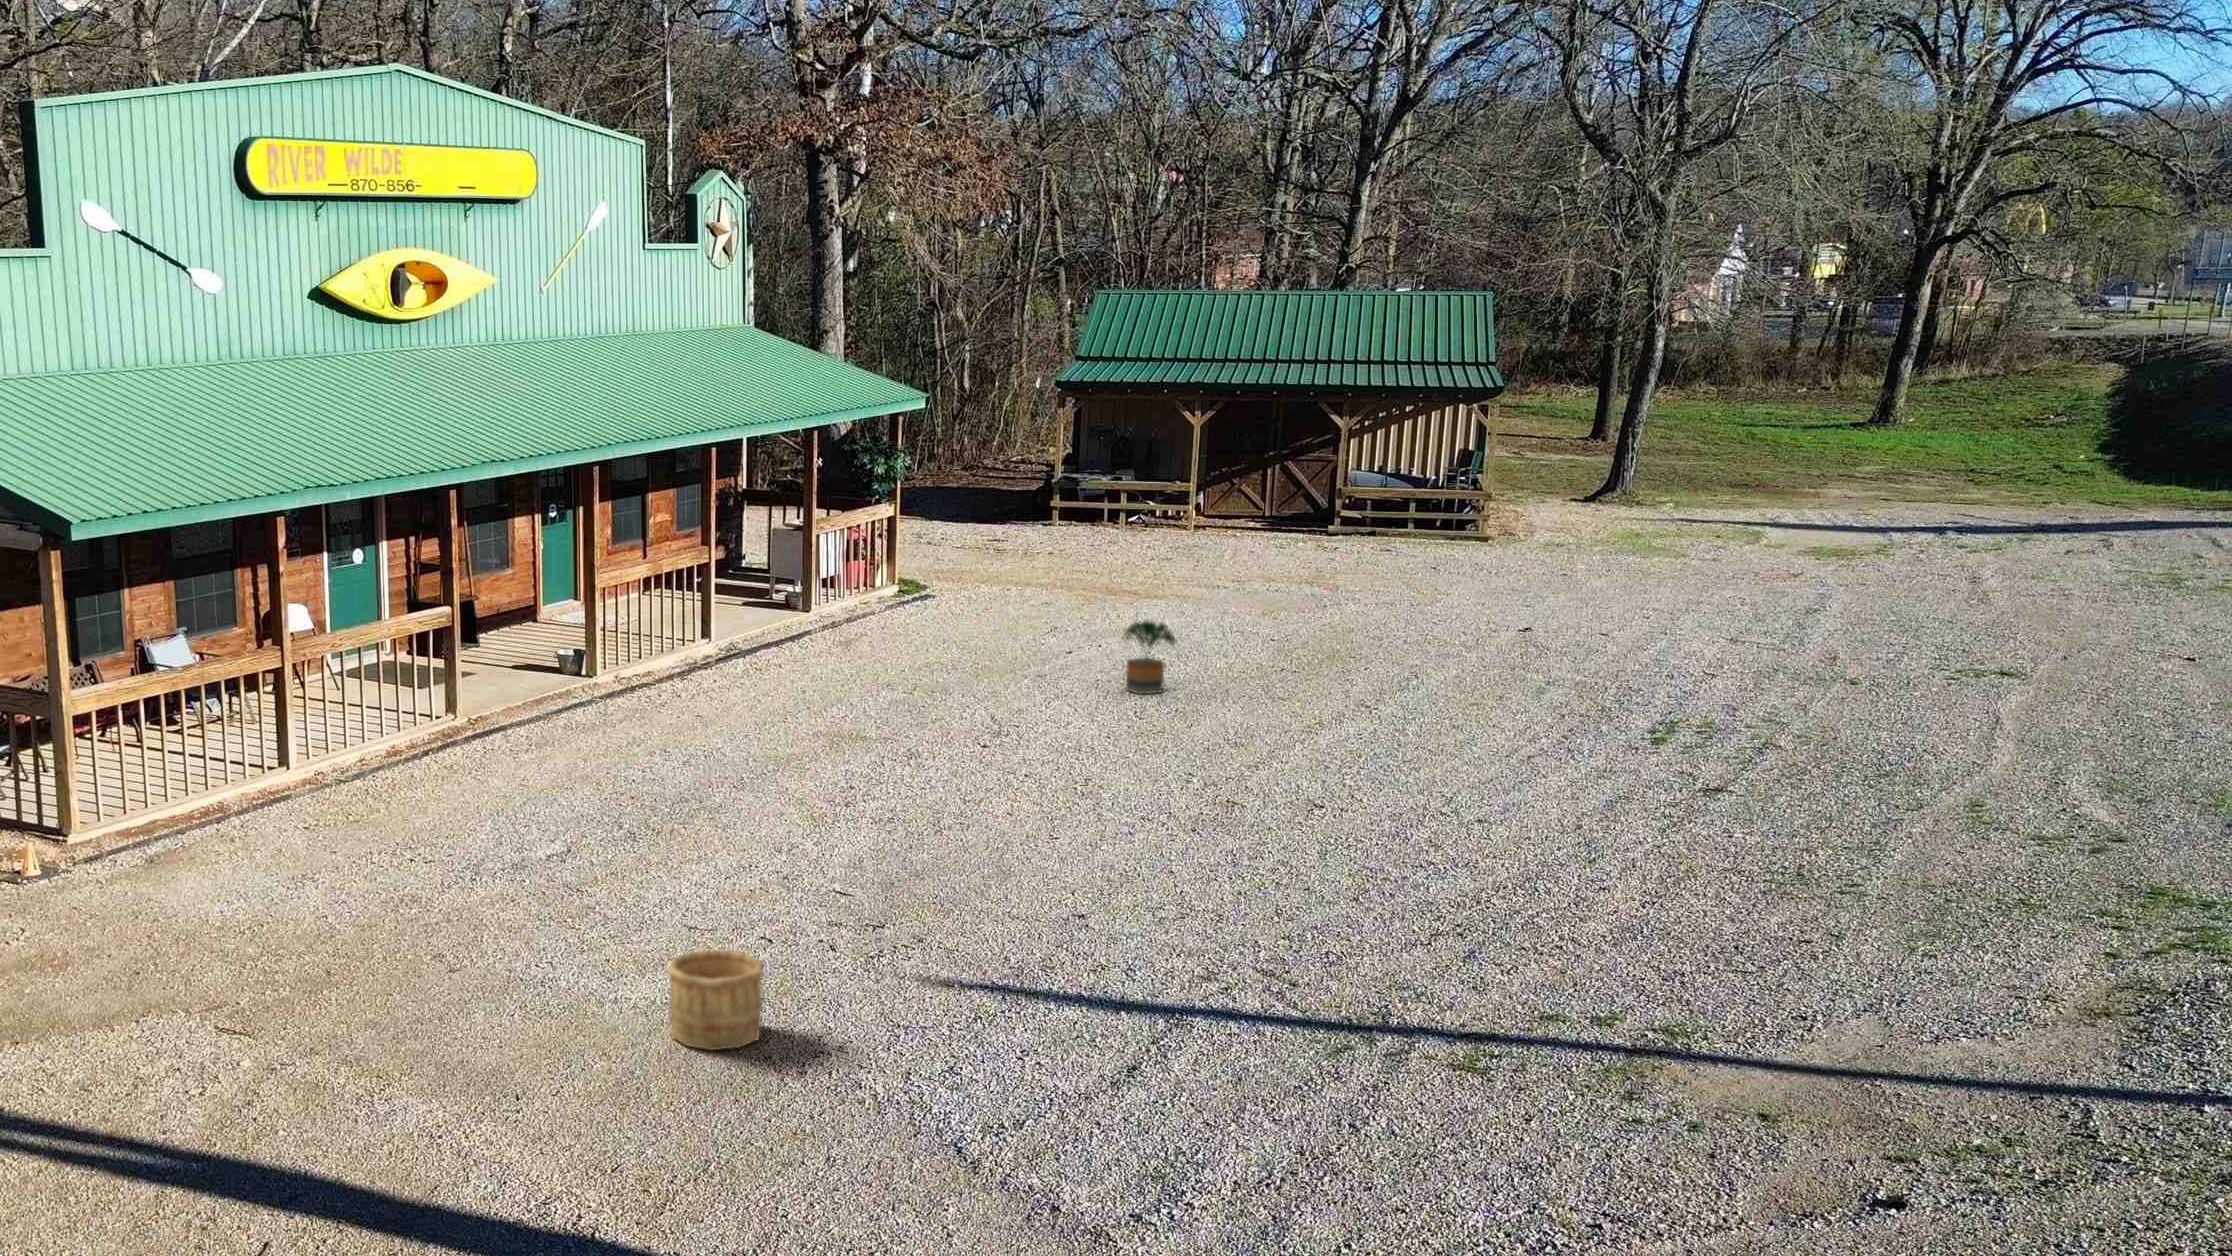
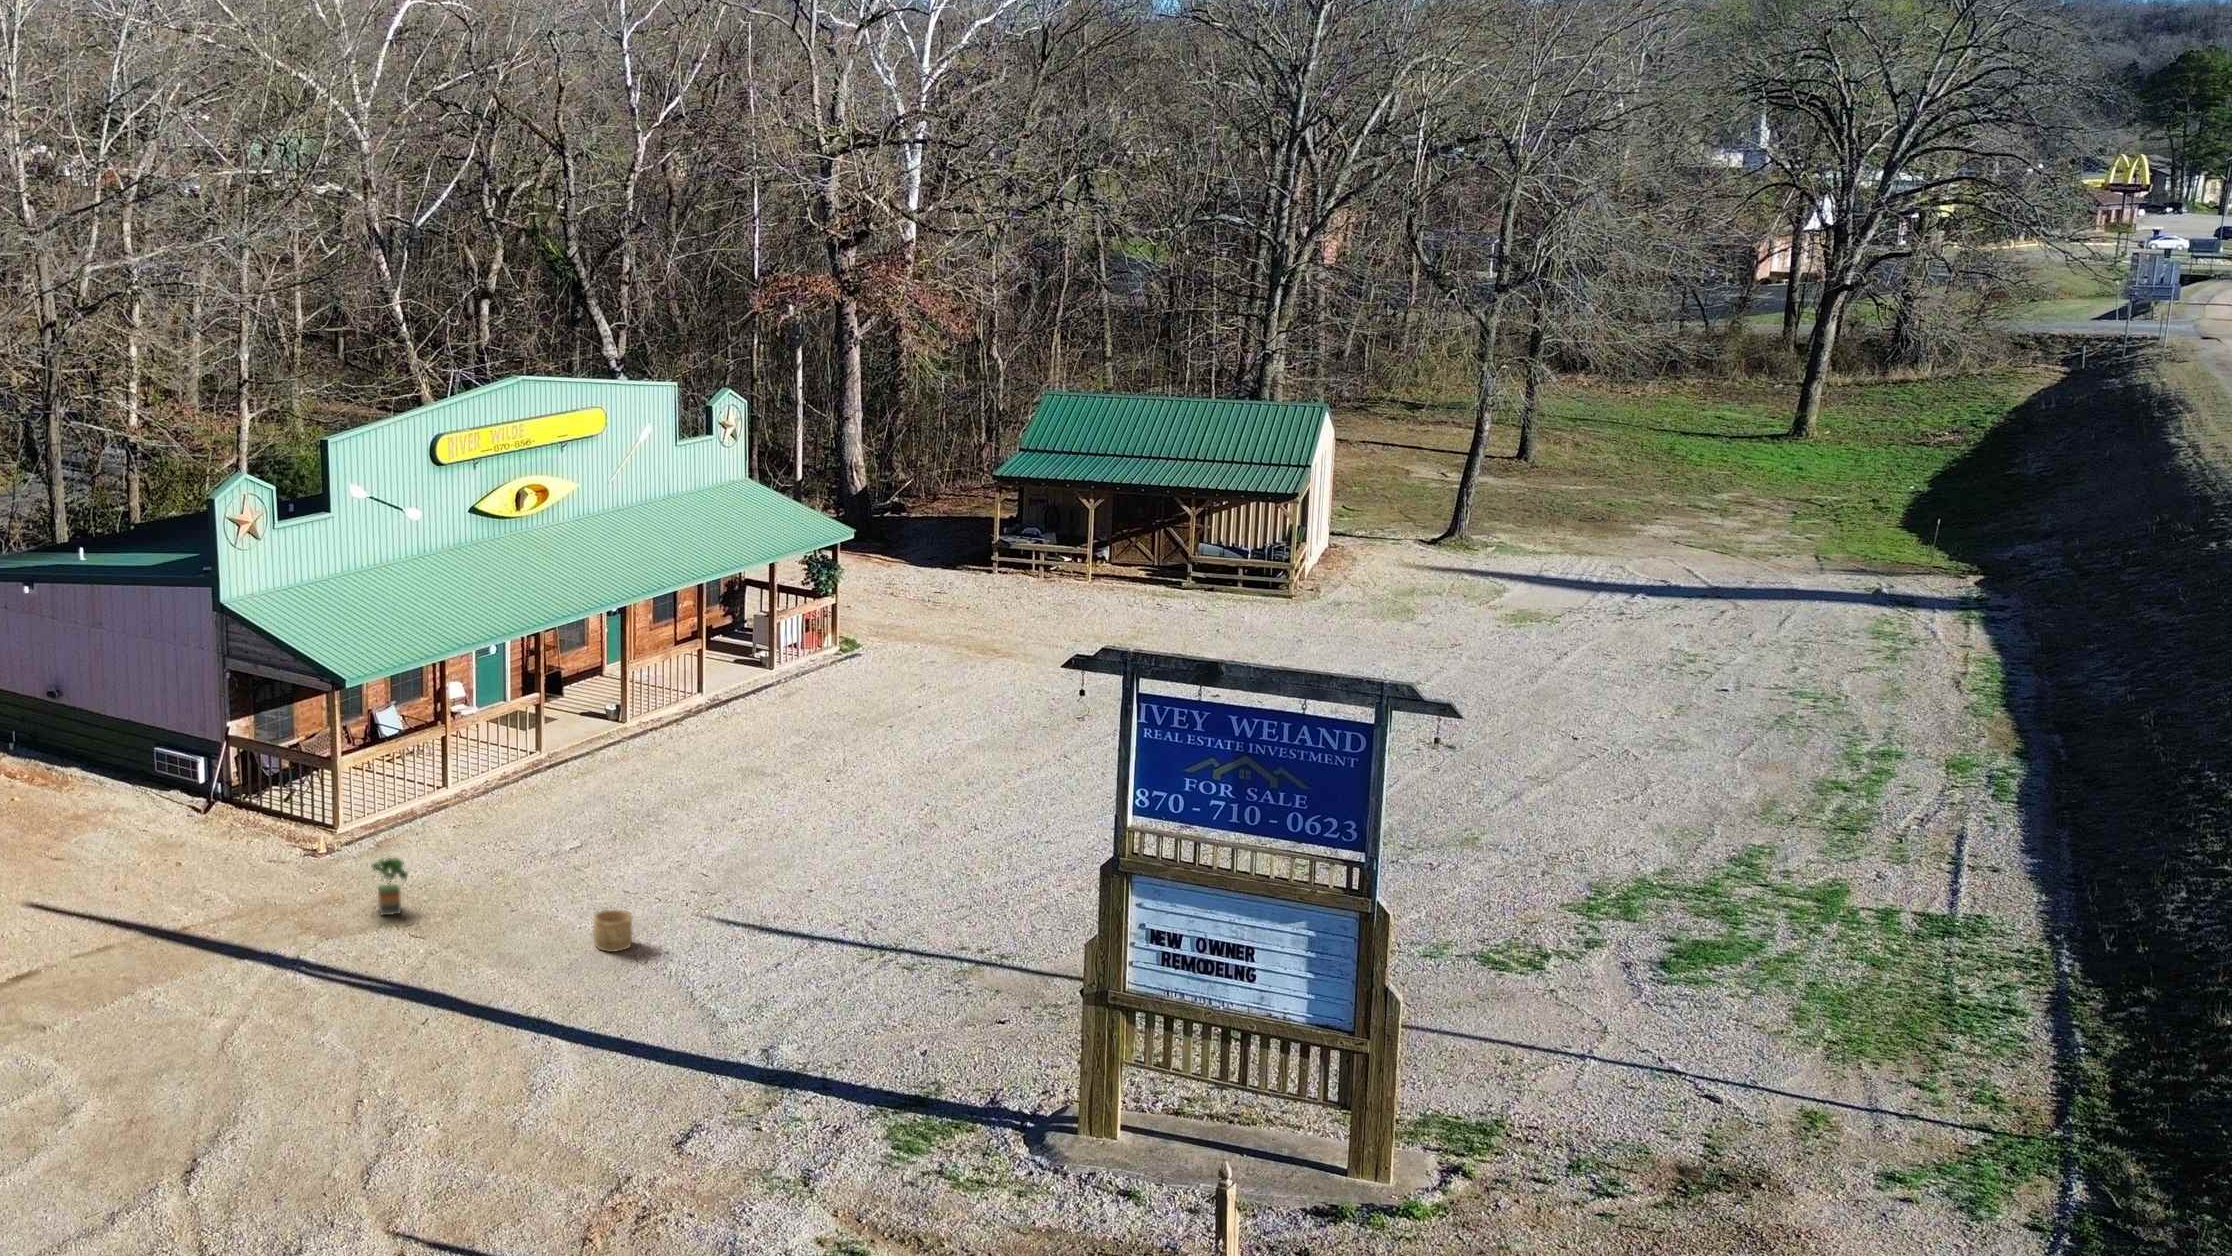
potted tree: present [1122,621,1177,695] -> present [371,858,408,915]

